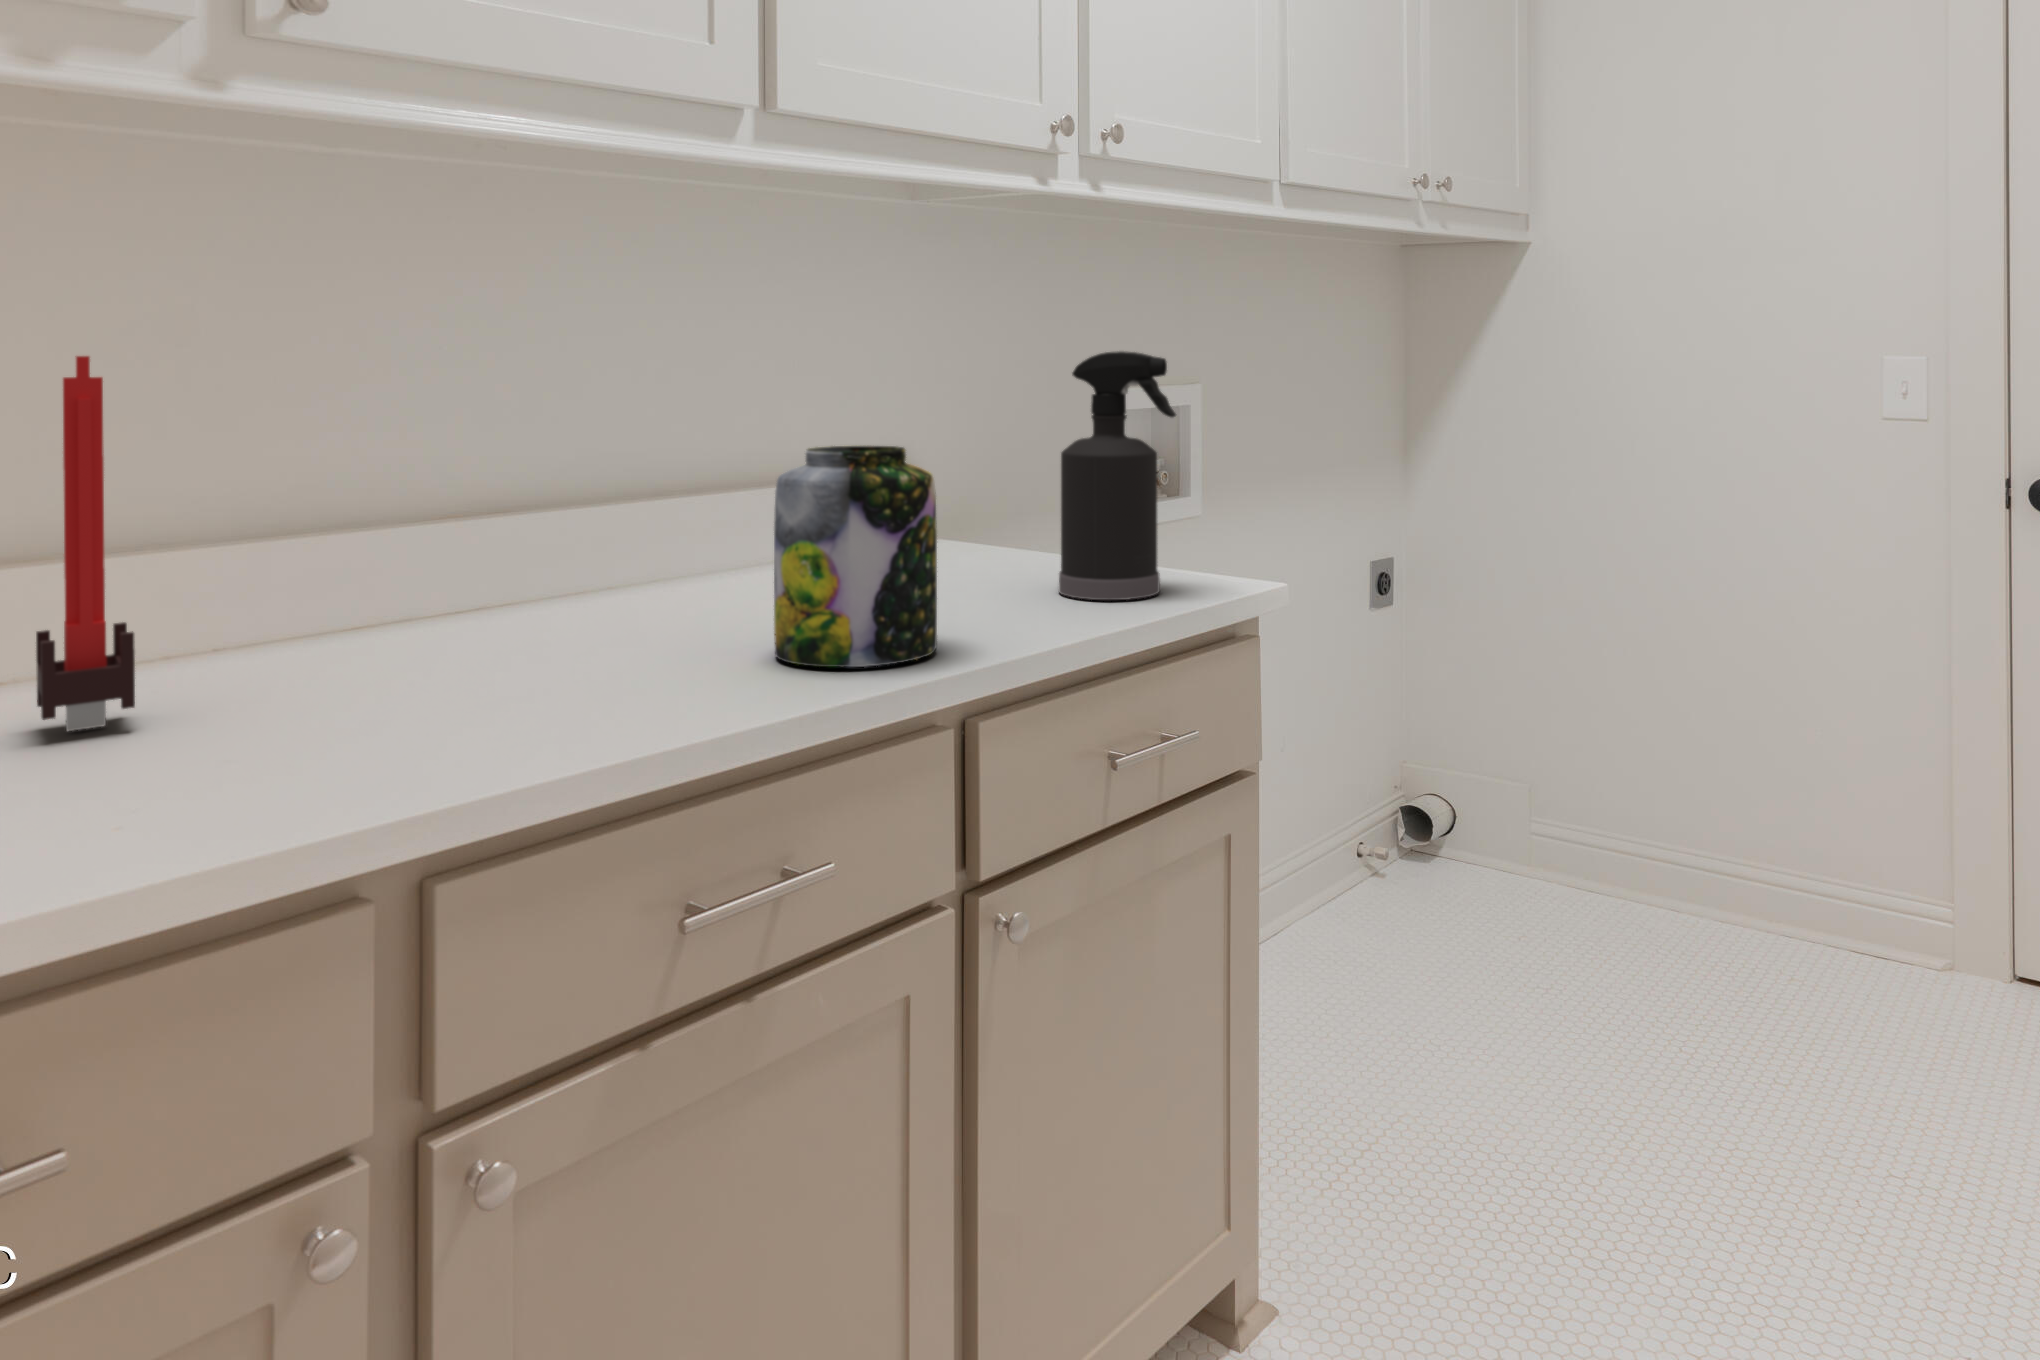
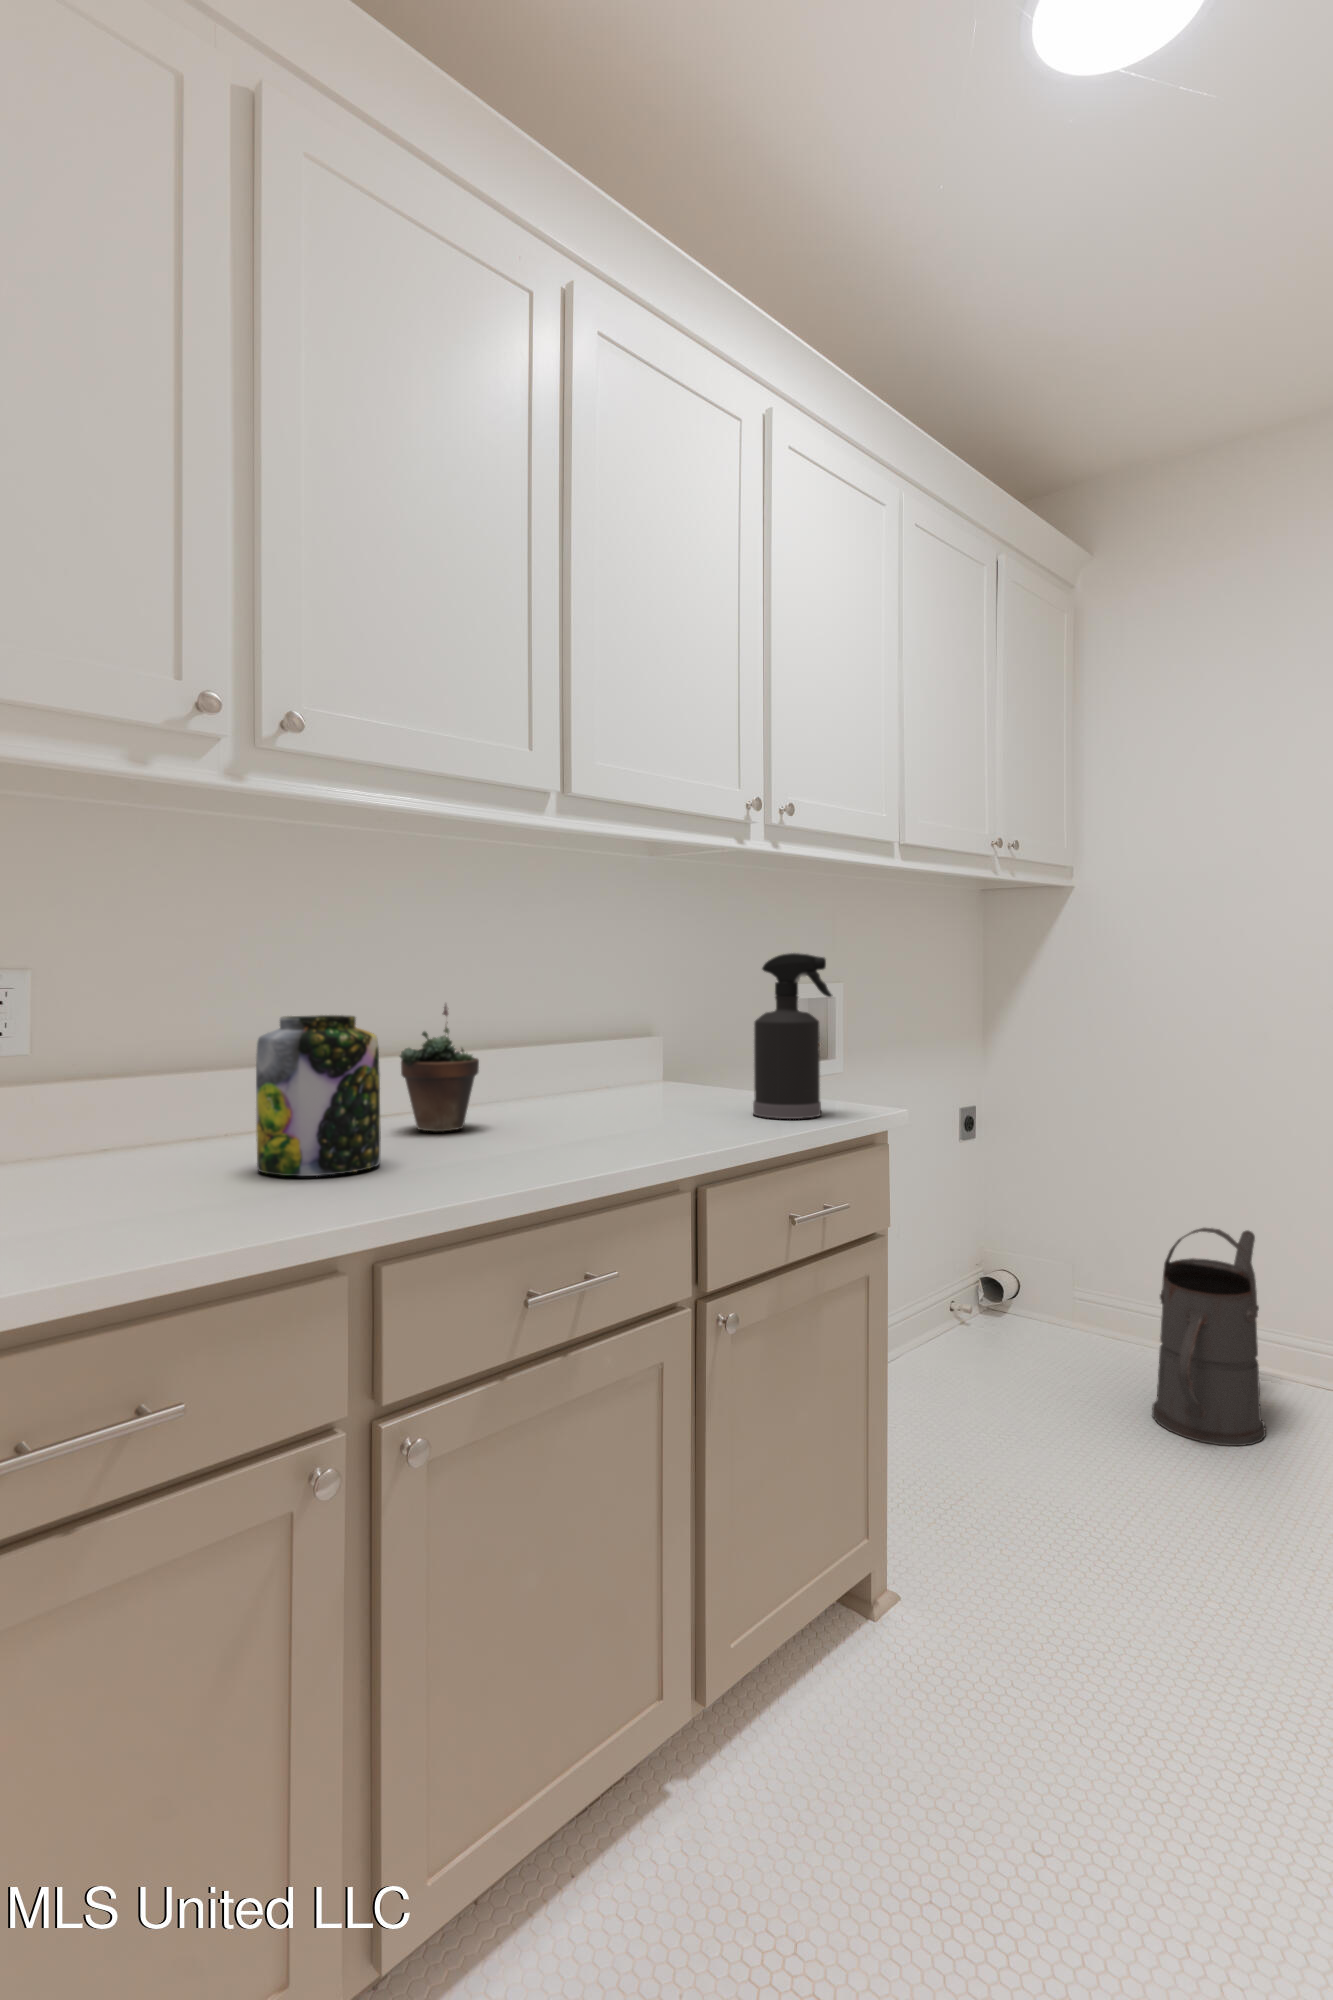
candle: present [36,356,135,731] -> none [137,946,195,1175]
succulent plant: none [501,430,631,634] -> present [400,1004,479,1131]
jar: present [774,446,937,667] -> present [256,1015,381,1176]
watering can: none [1634,727,1788,1040] -> present [1152,1228,1266,1446]

